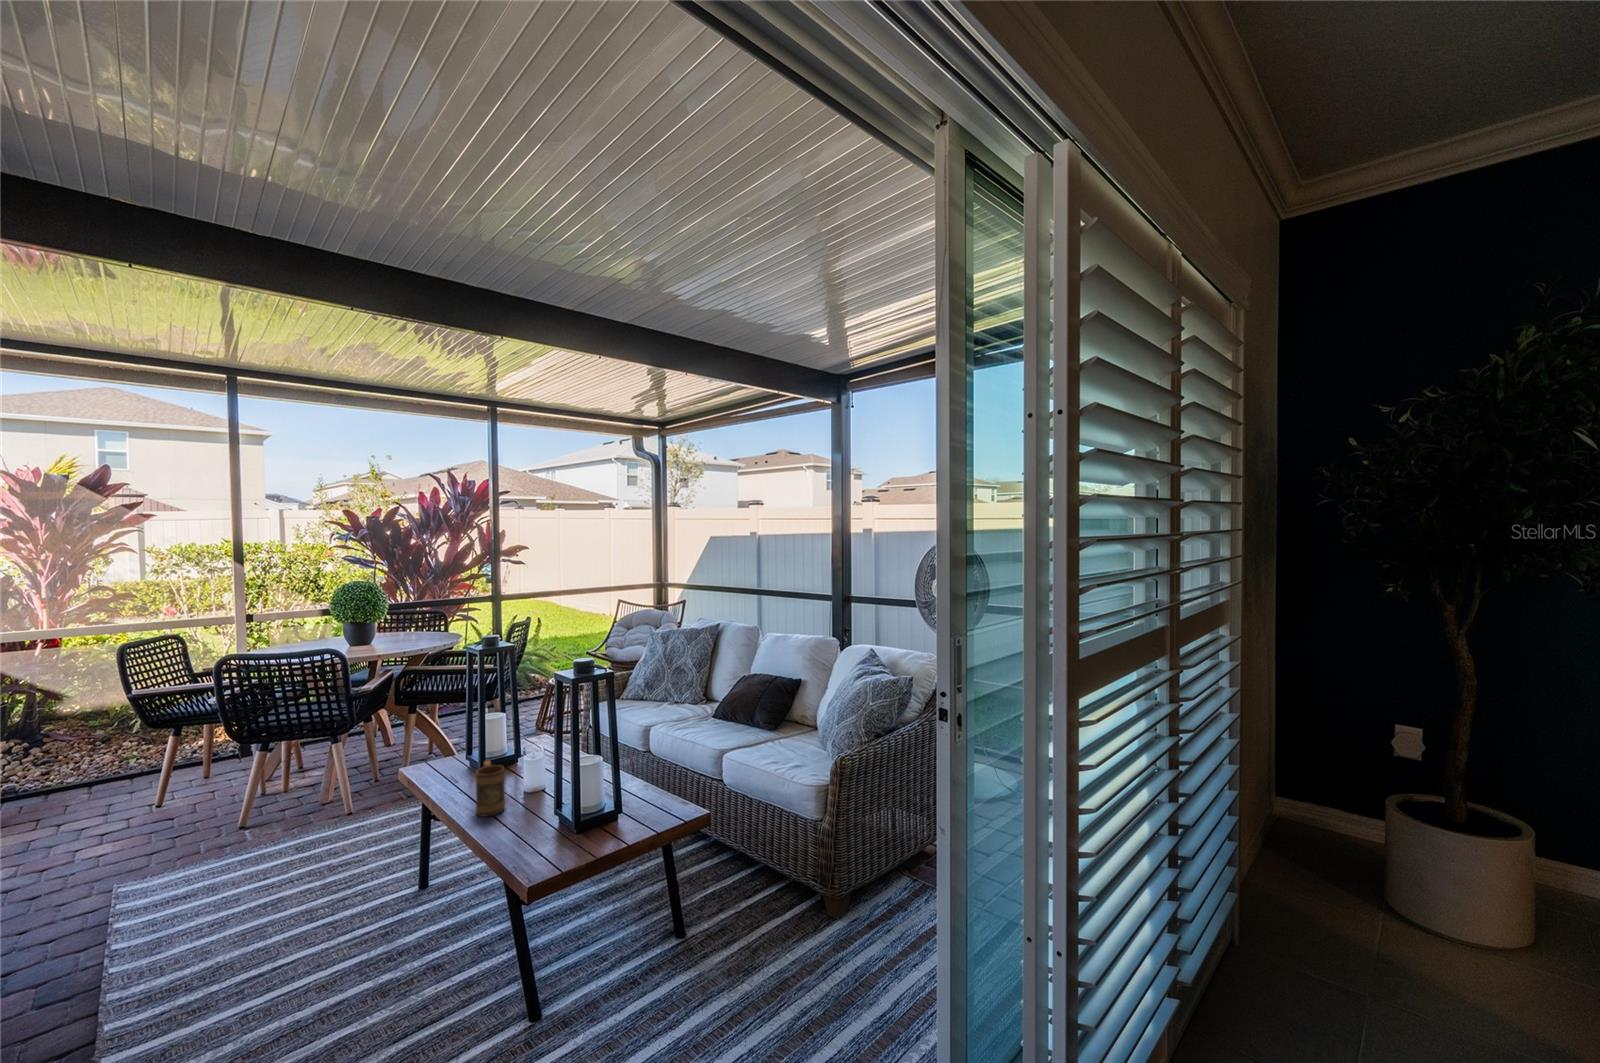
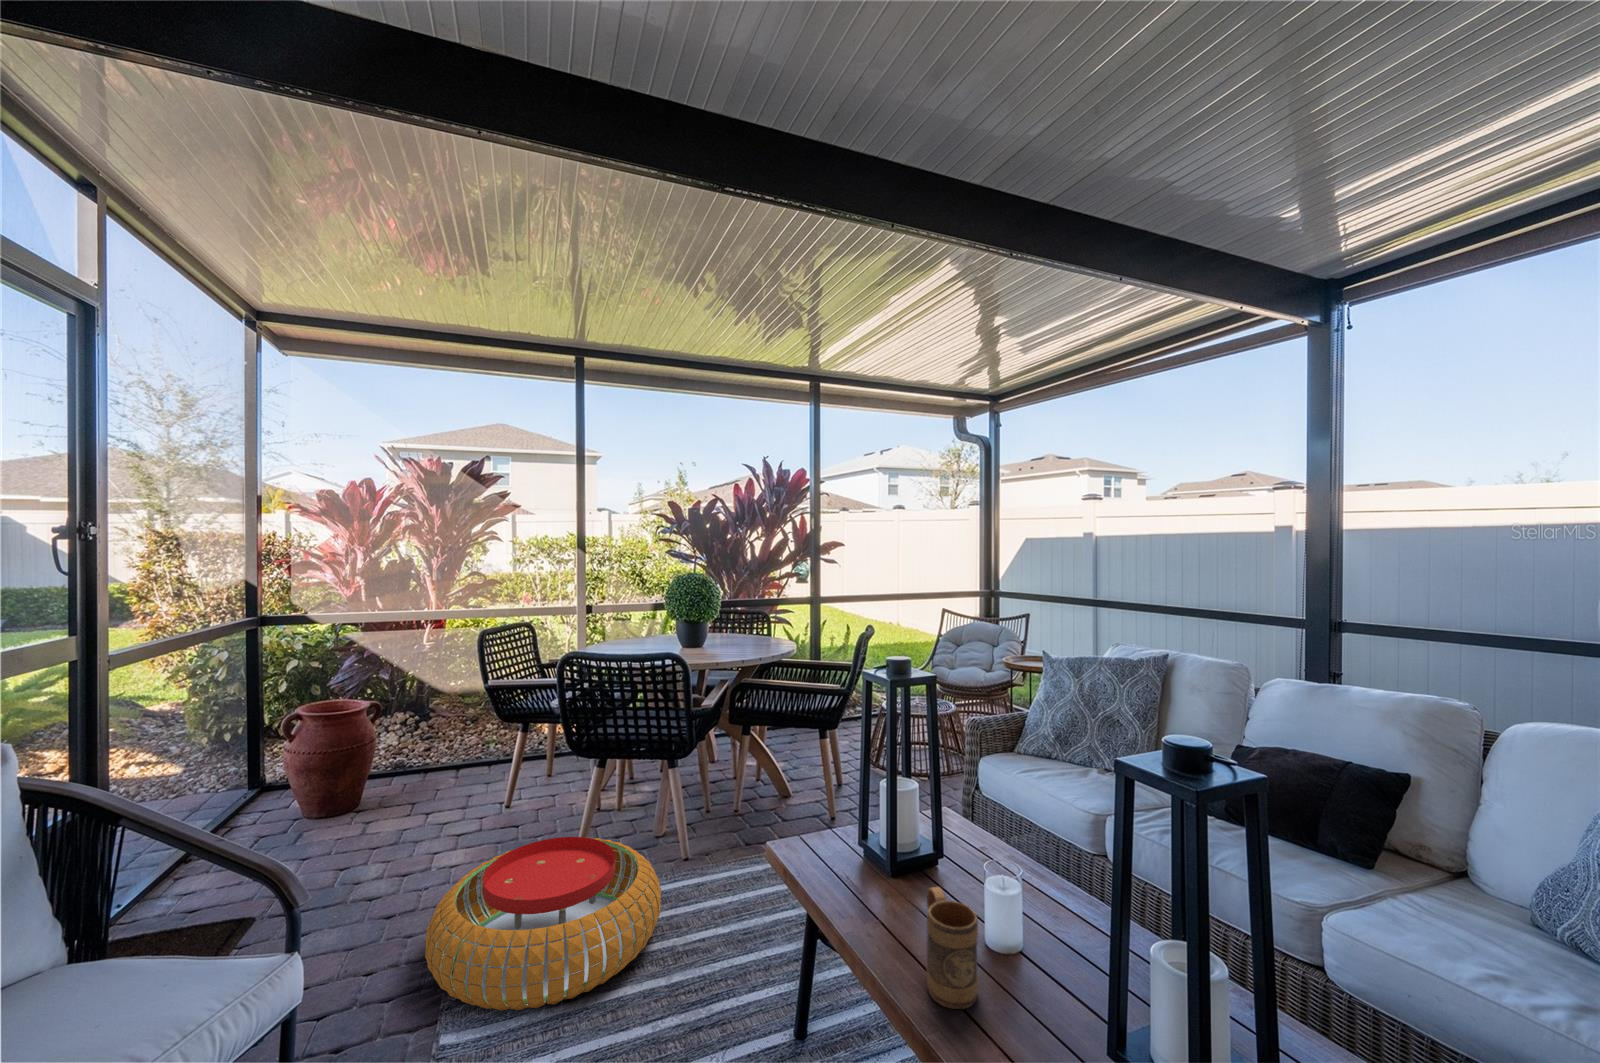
pouf: none [83,802,321,931] -> present [425,837,661,1011]

